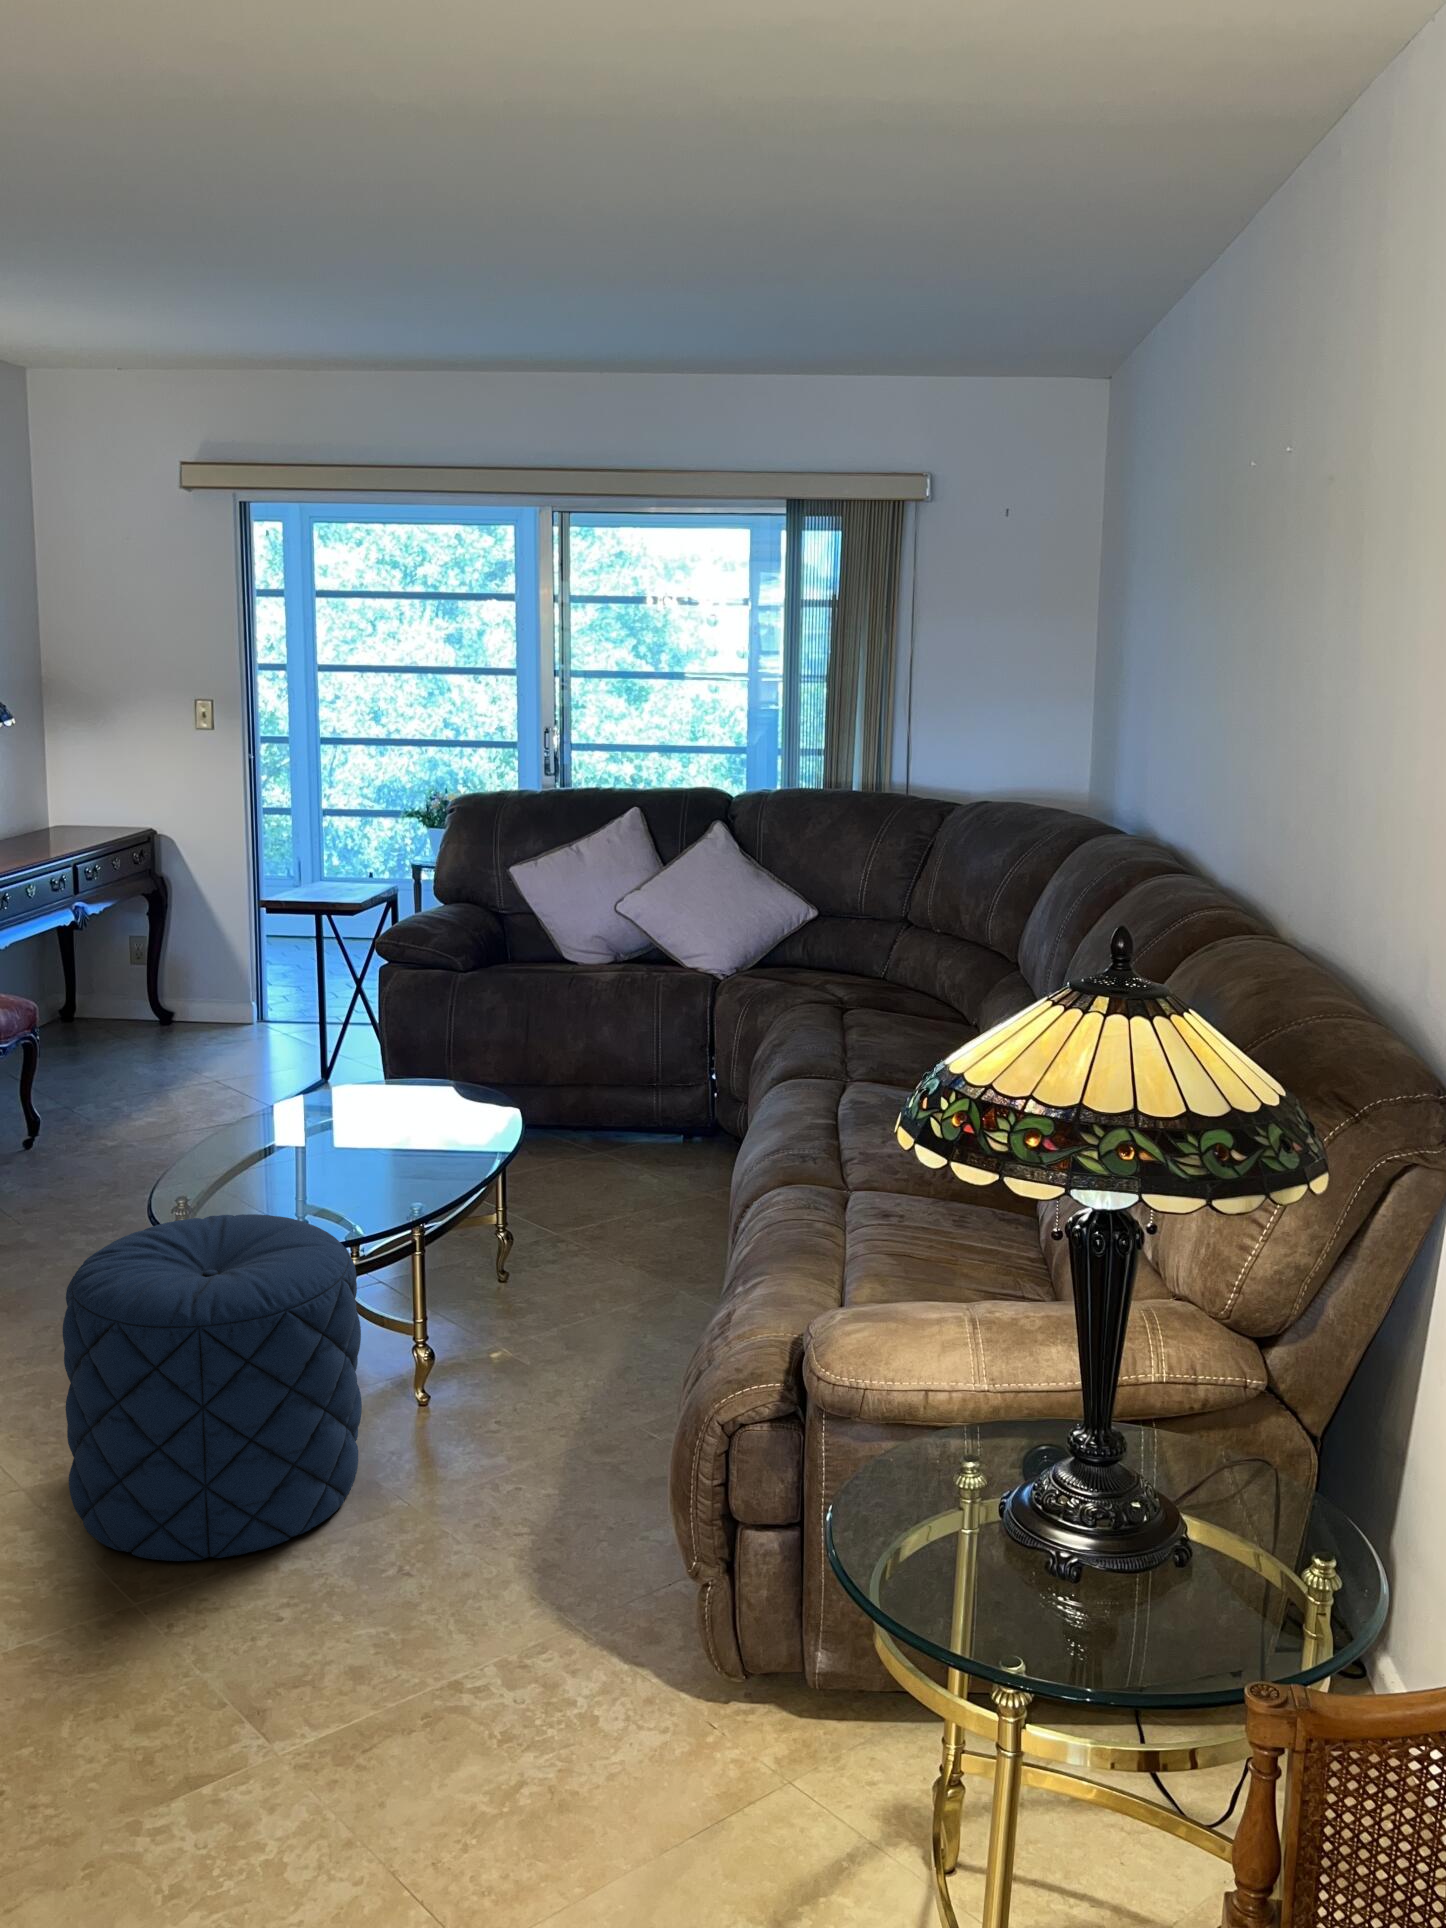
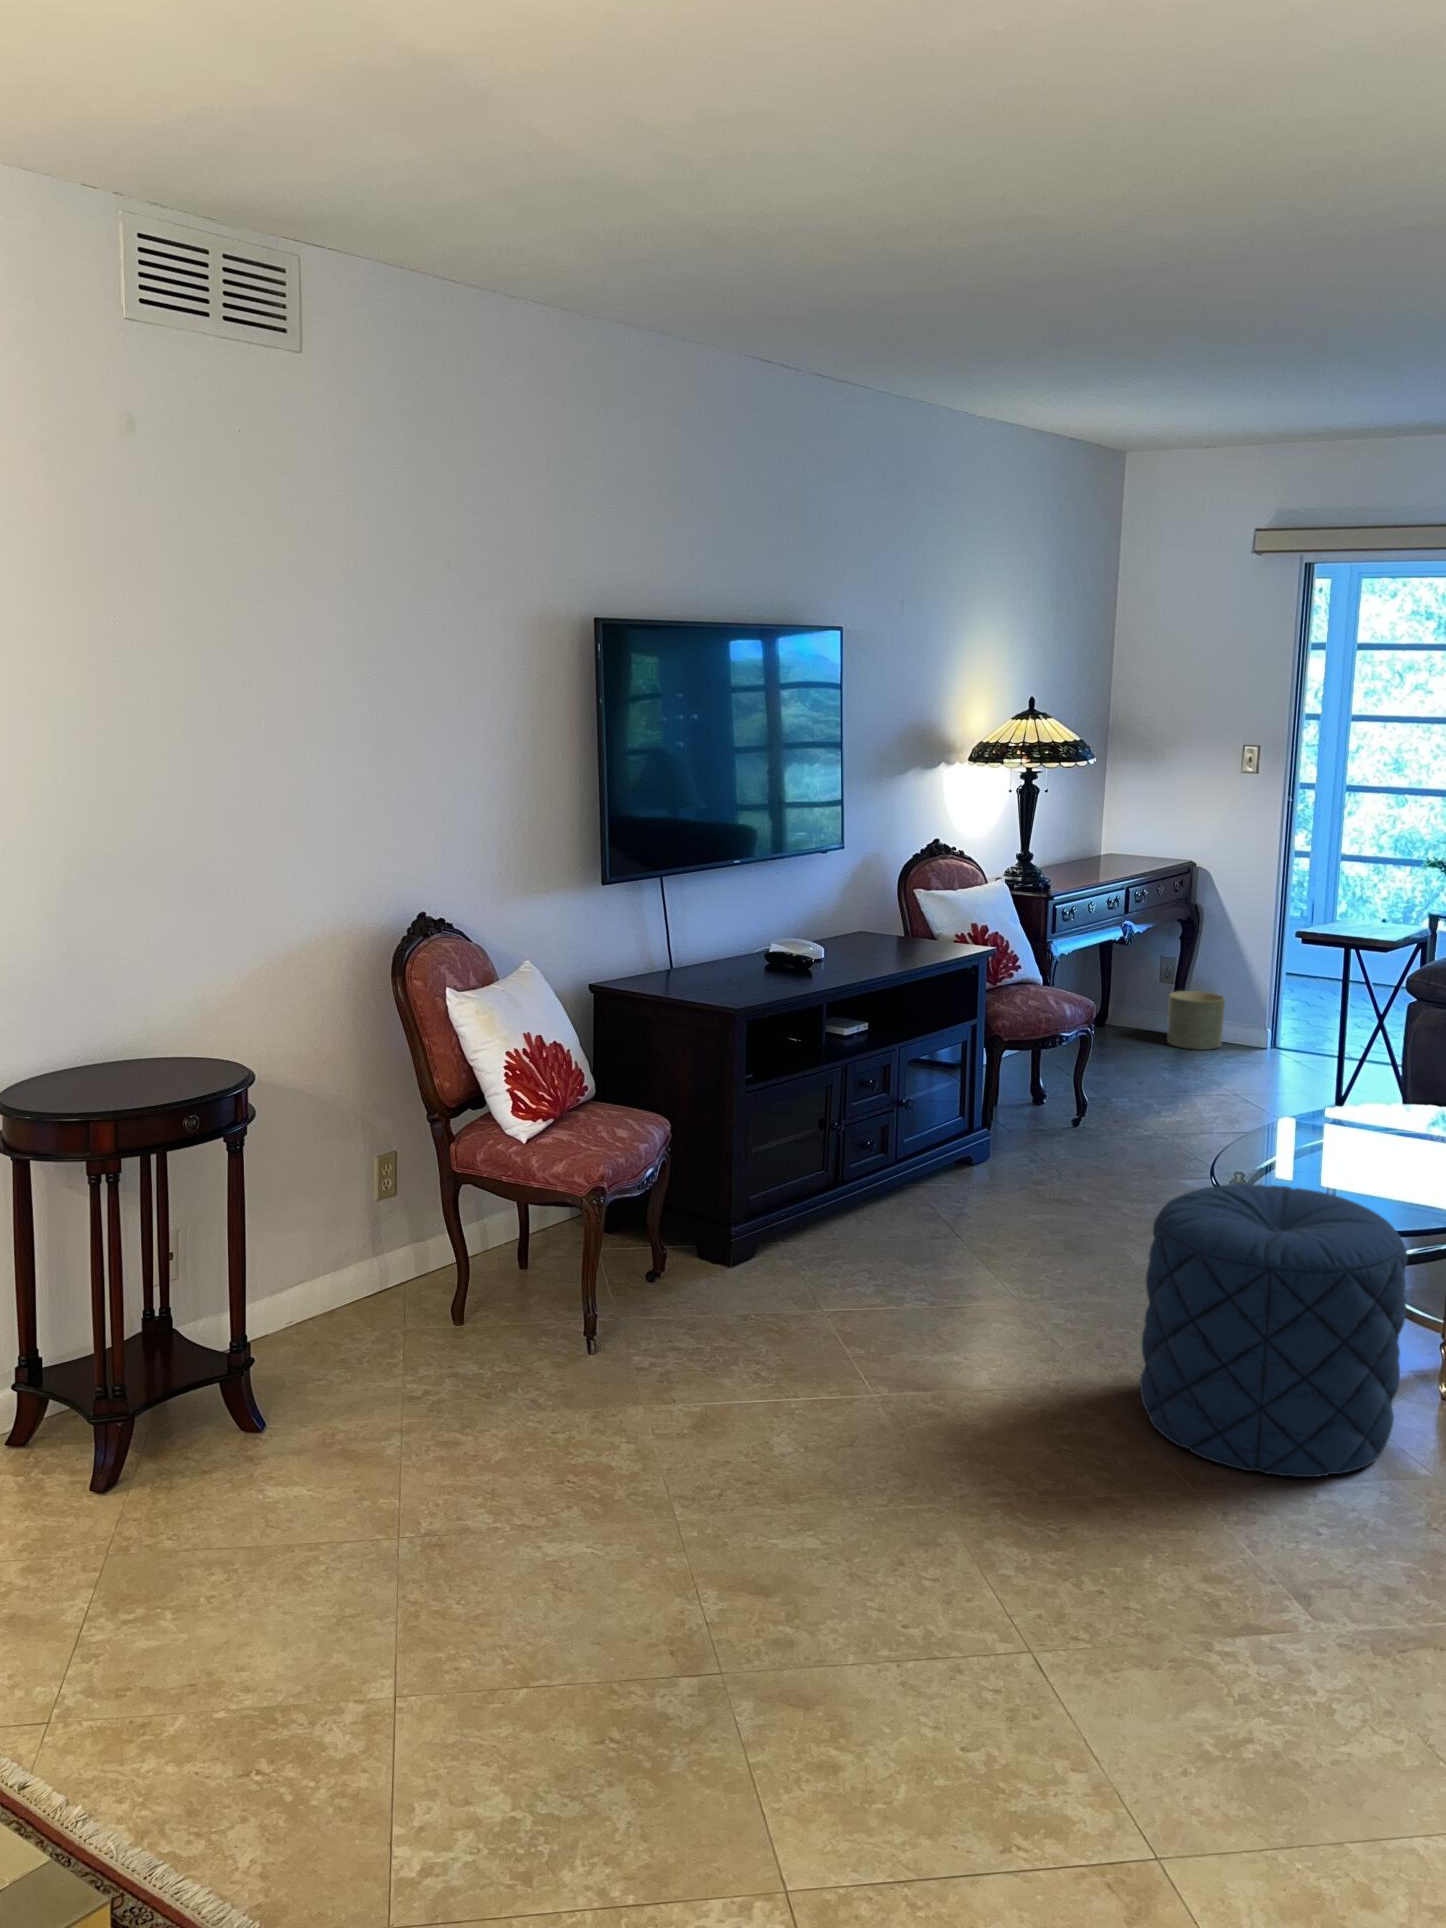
planter: none [140,970,203,1035] -> present [1167,991,1225,1050]

